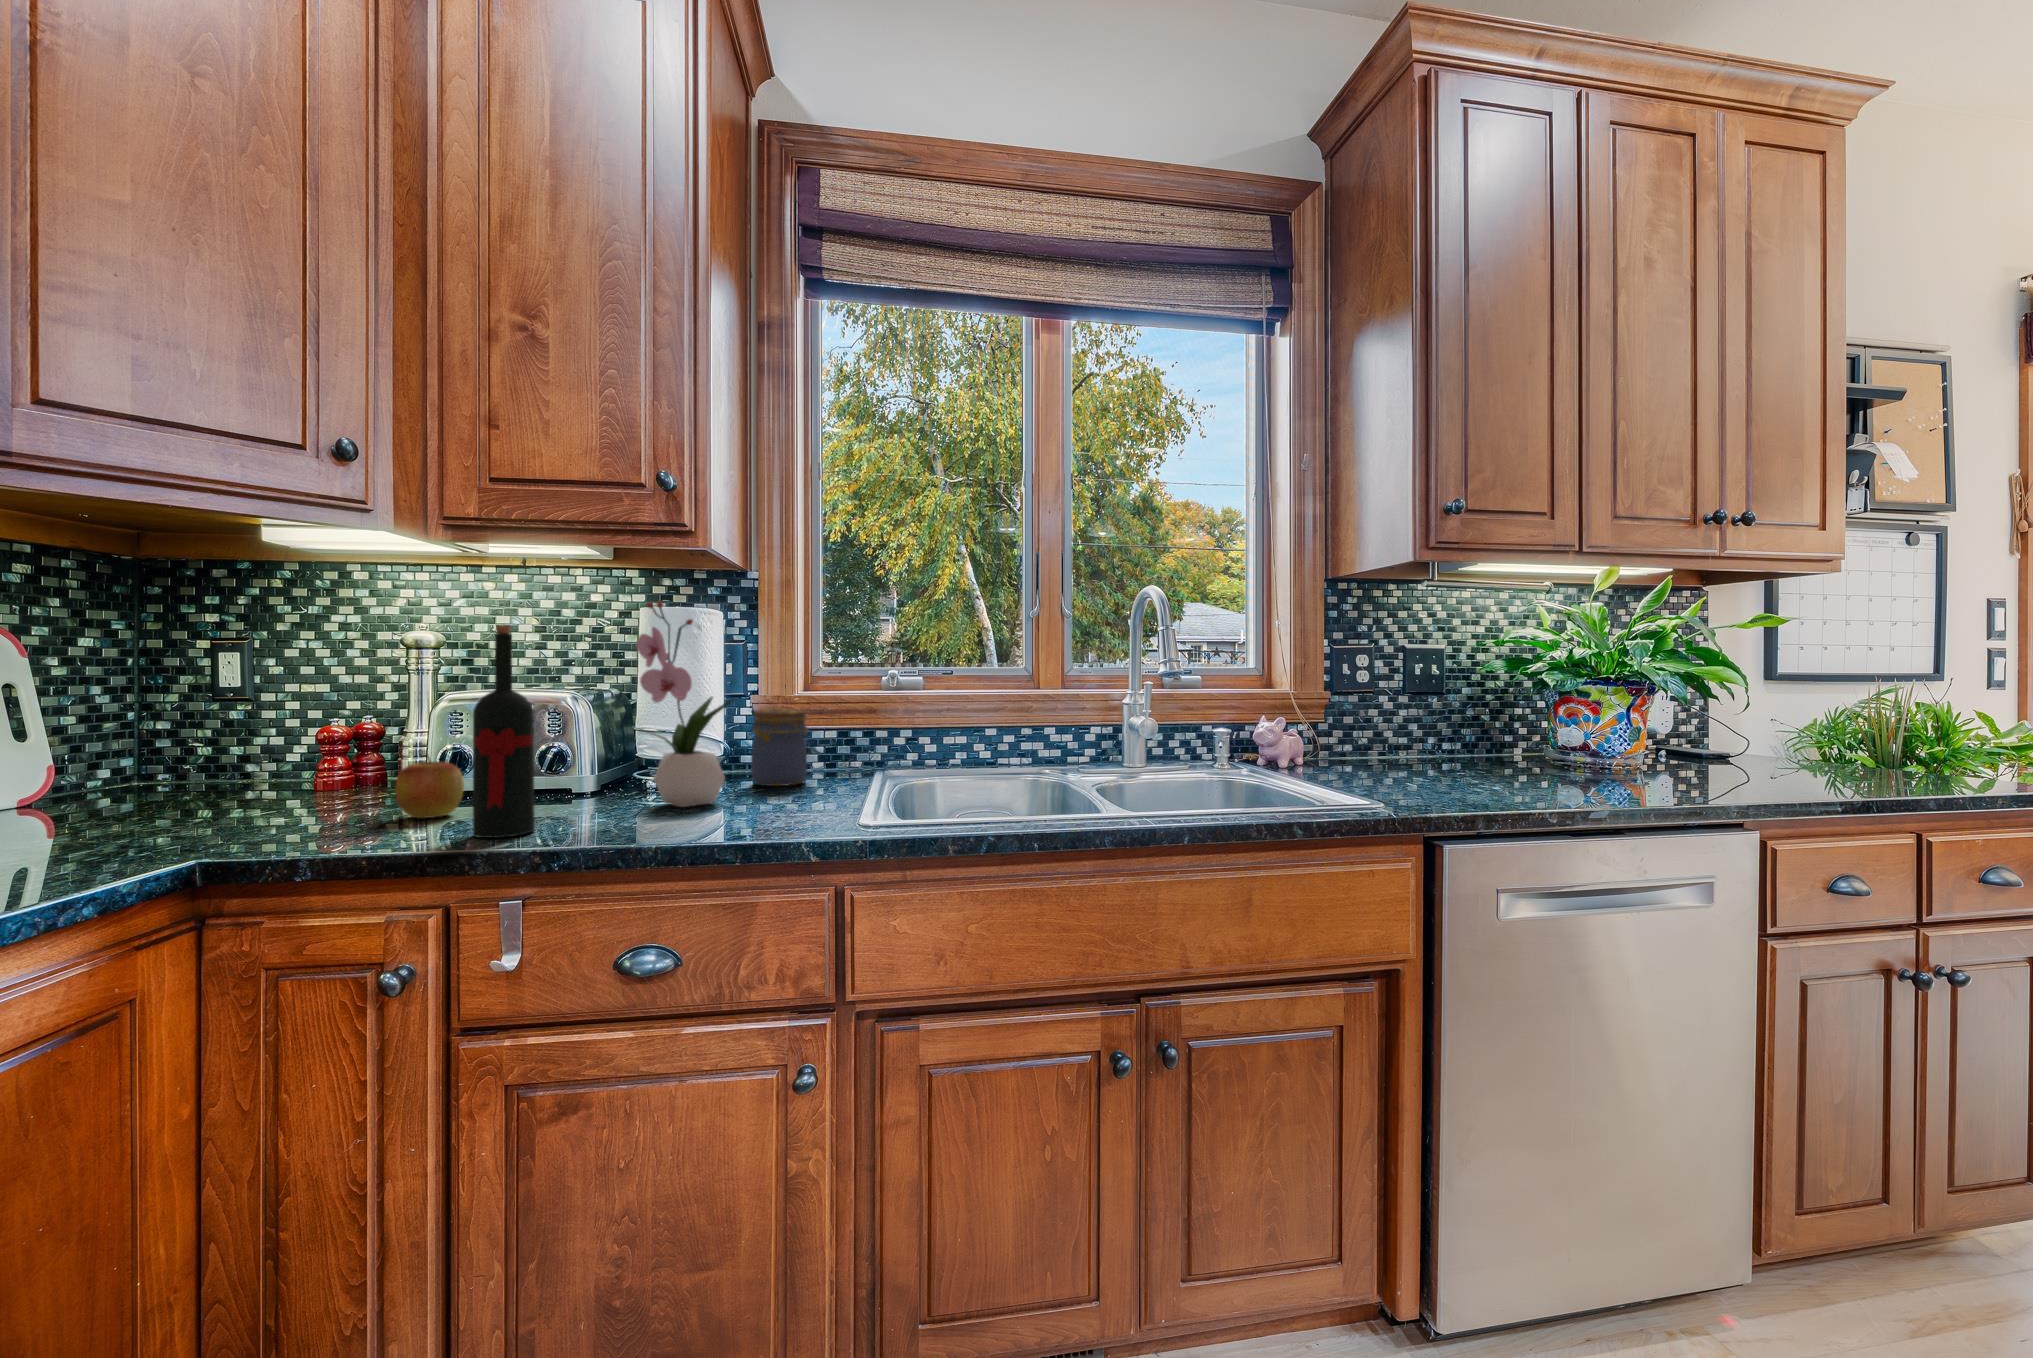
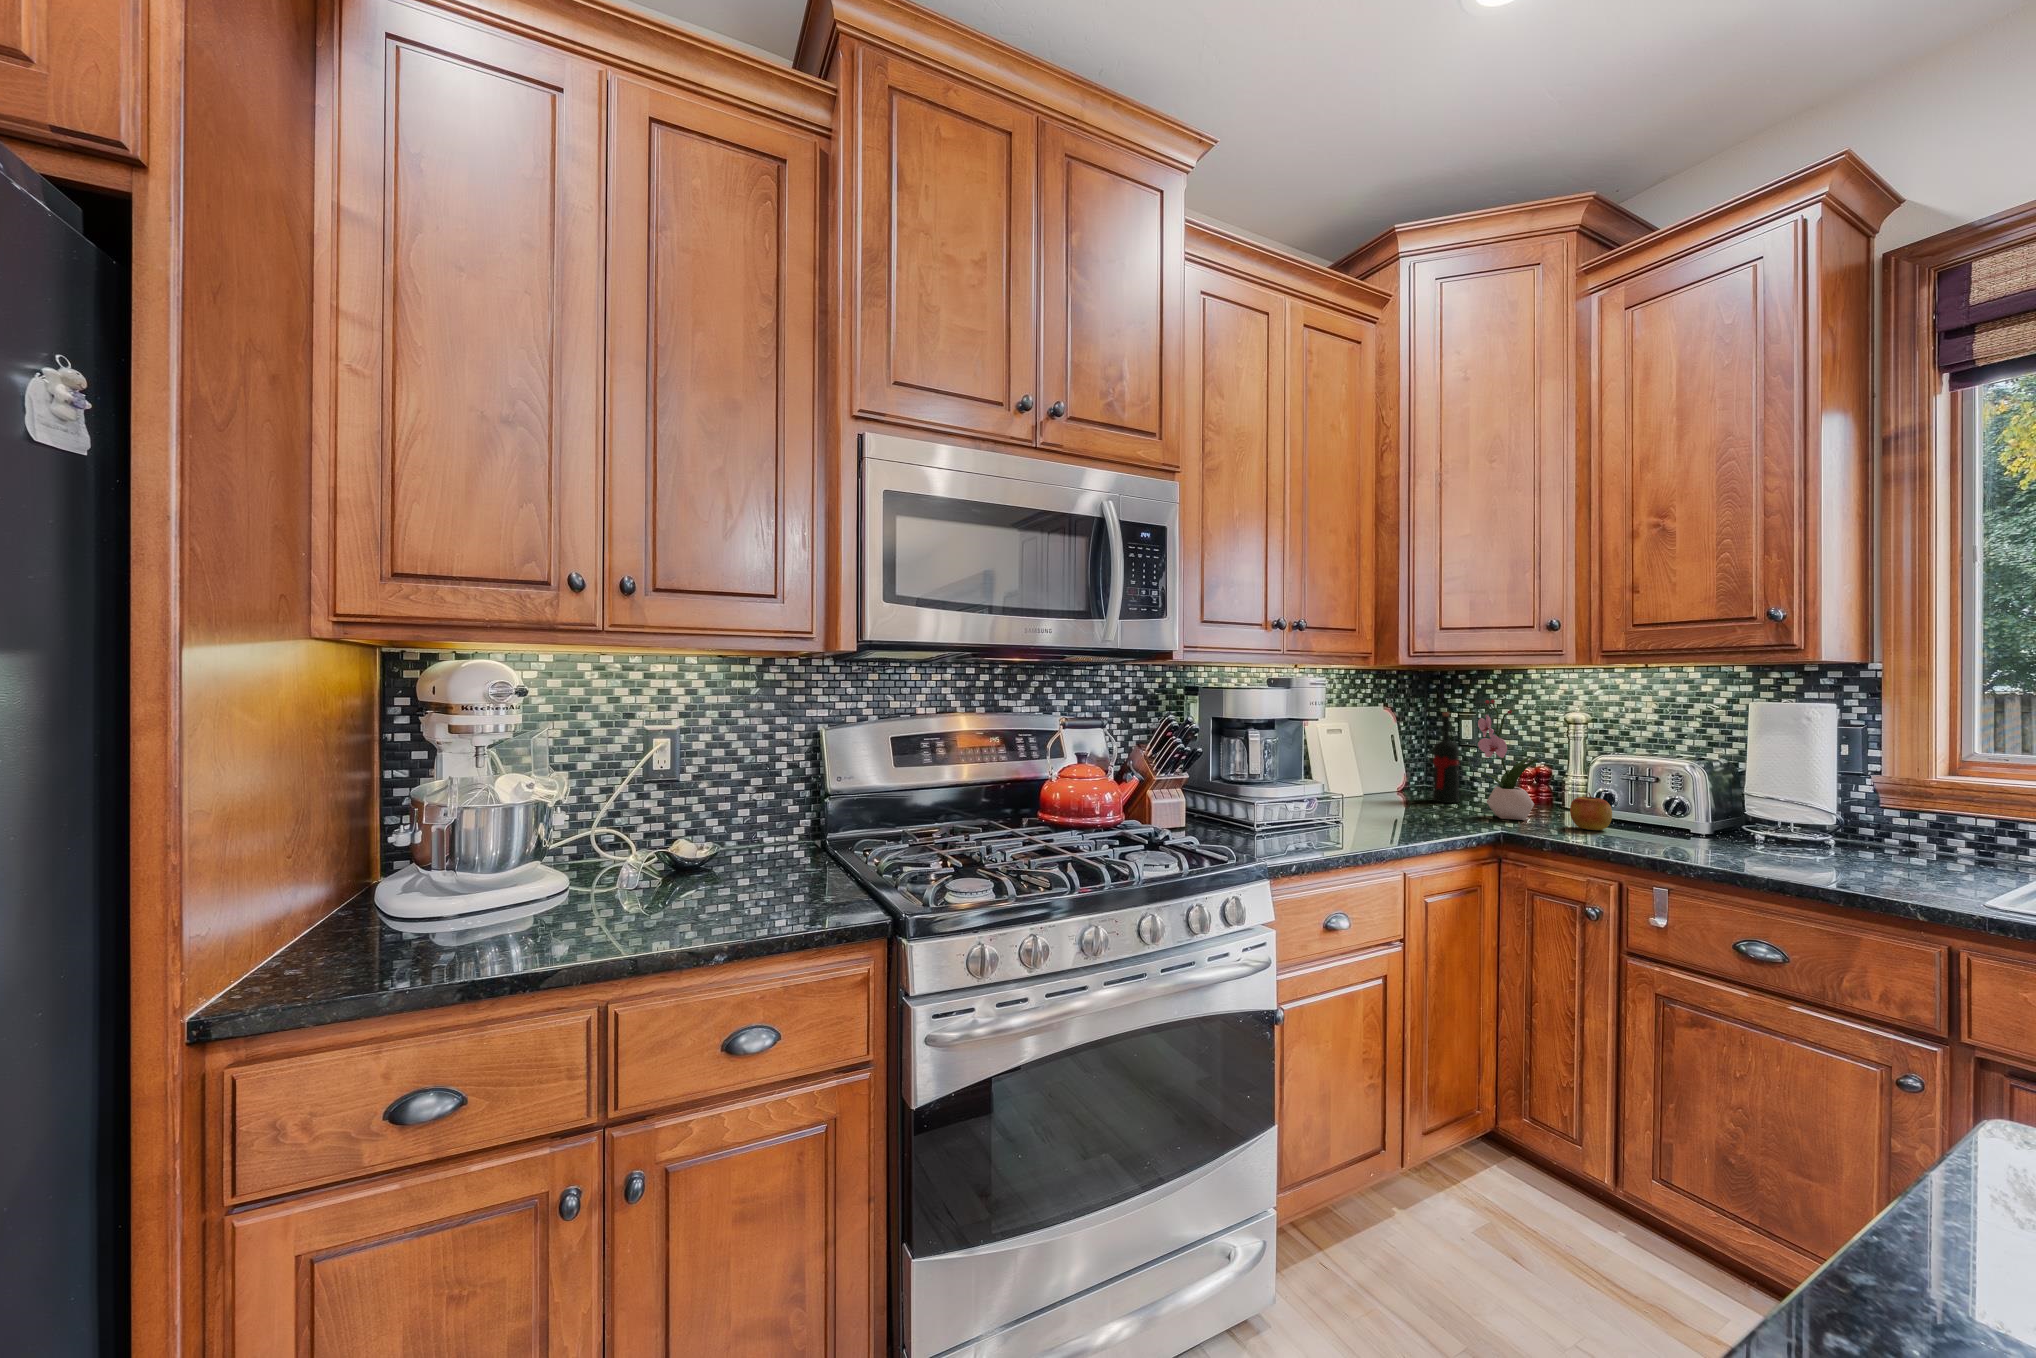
flower arrangement: present [636,601,733,807] -> present [1478,700,1539,820]
wine bottle: present [472,625,535,838] -> present [1433,712,1459,803]
jar: present [751,708,809,786] -> none [1868,789,1945,858]

